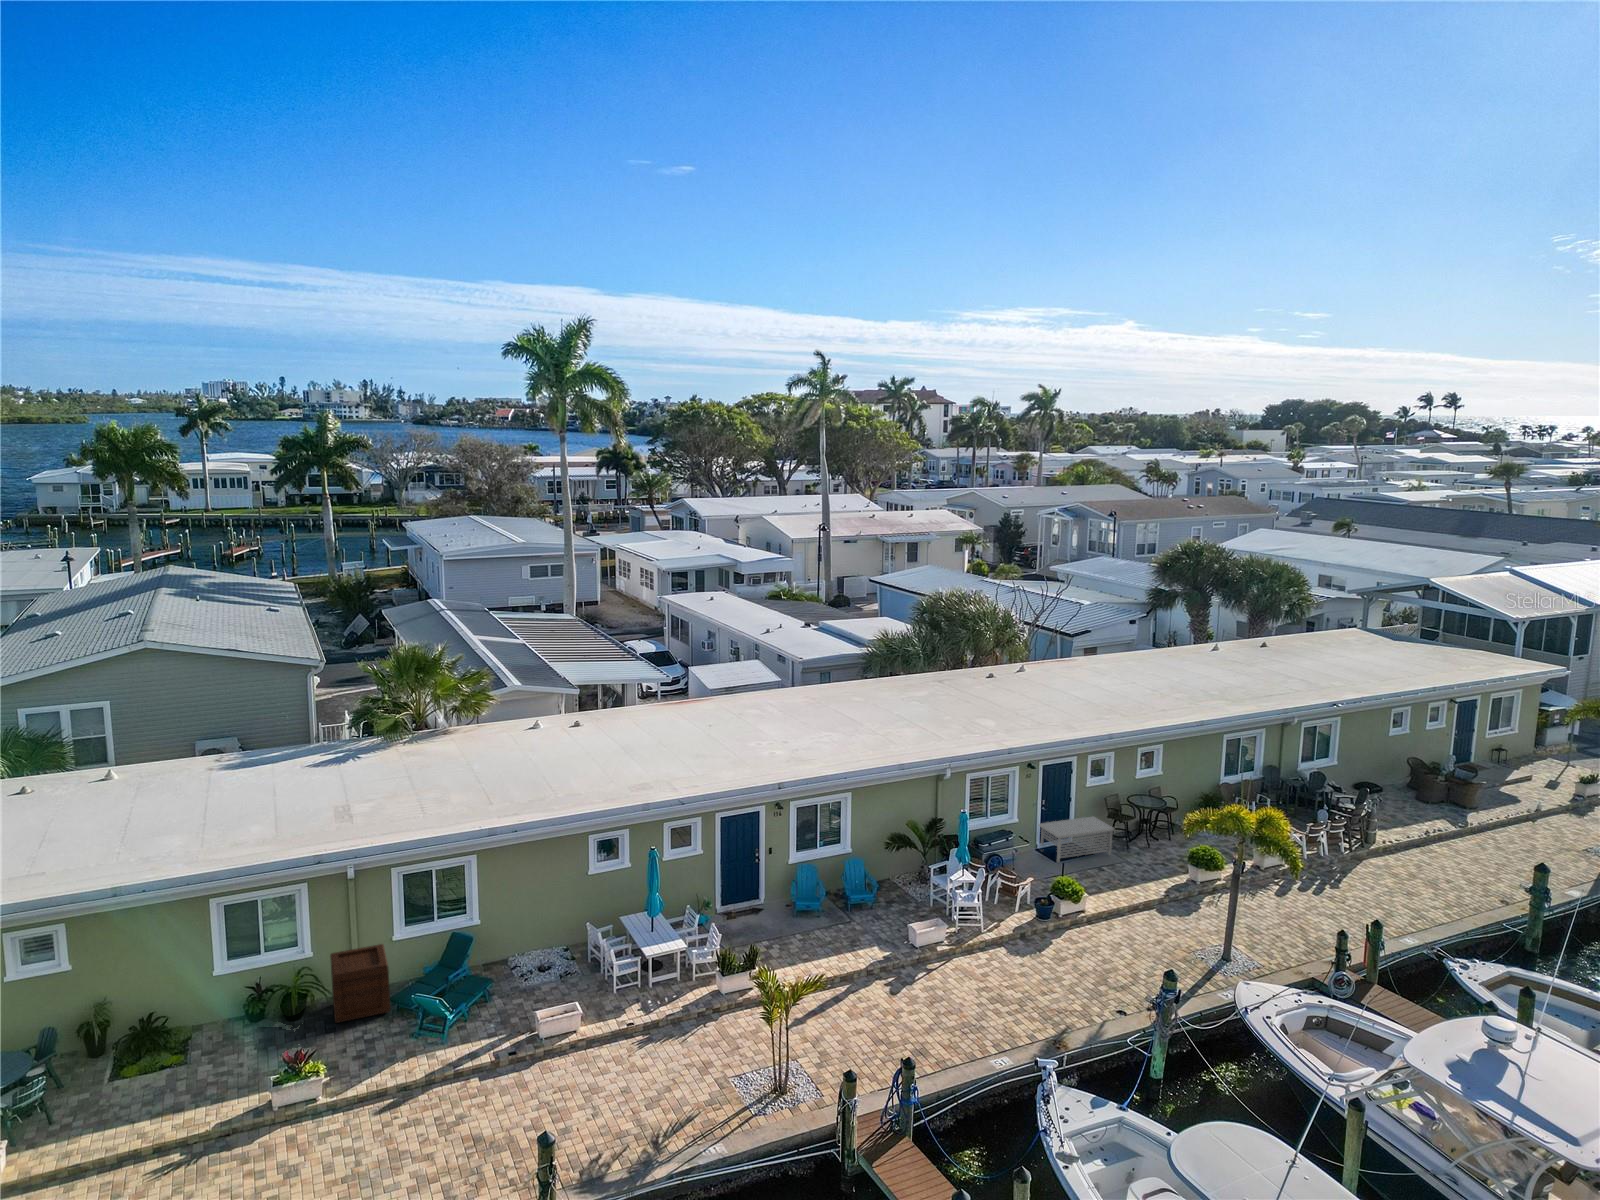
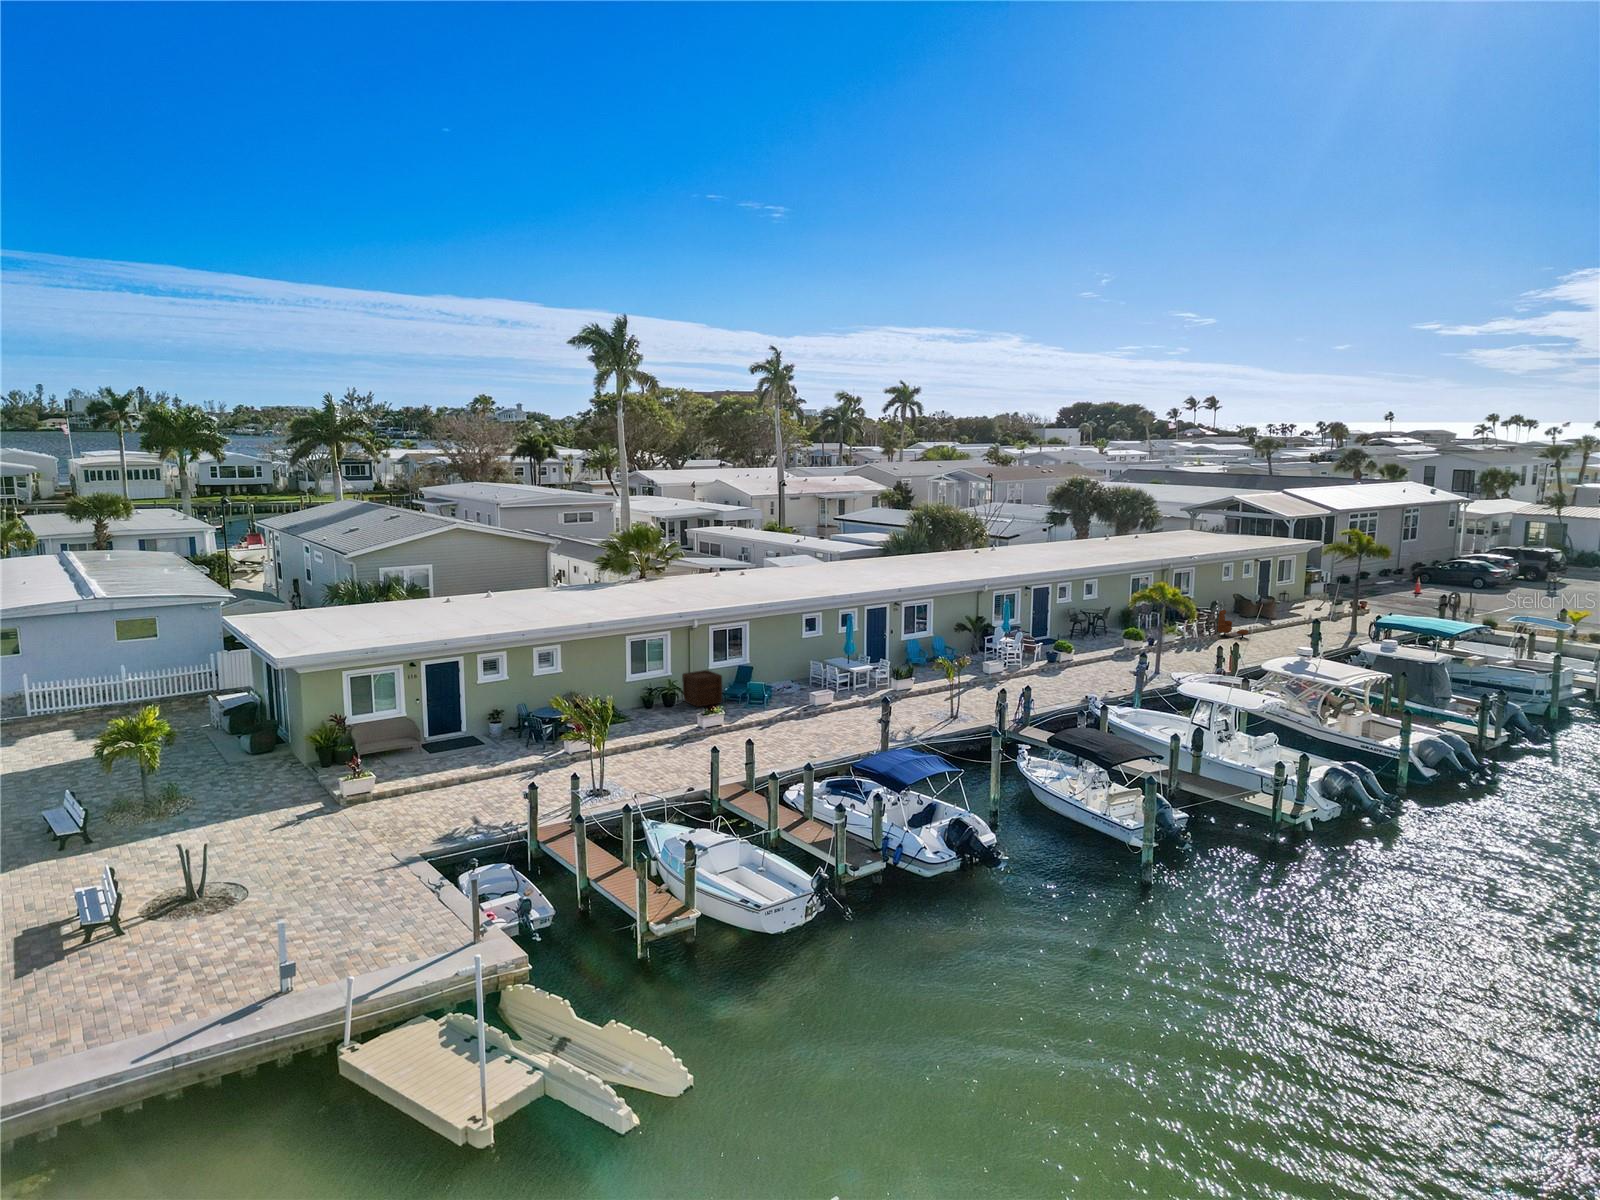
lounge chair: none [1366,807,1421,867] -> present [1218,610,1248,640]
storage bench: present [1039,817,1114,863] -> none [1030,621,1075,646]

